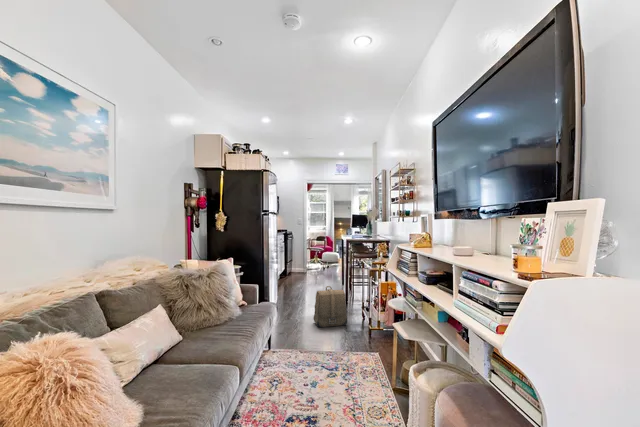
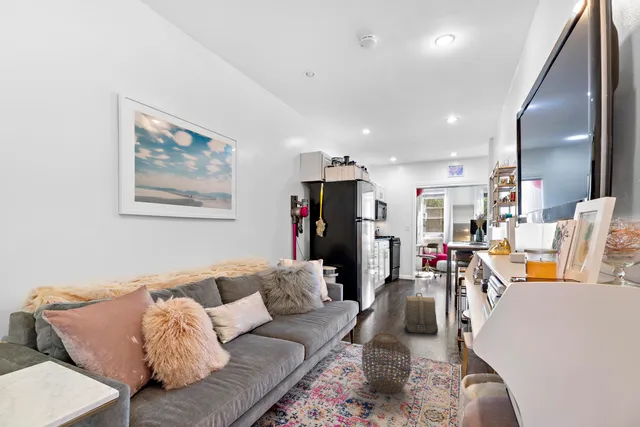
woven basket: none [296,334,347,400] -> present [362,333,411,394]

